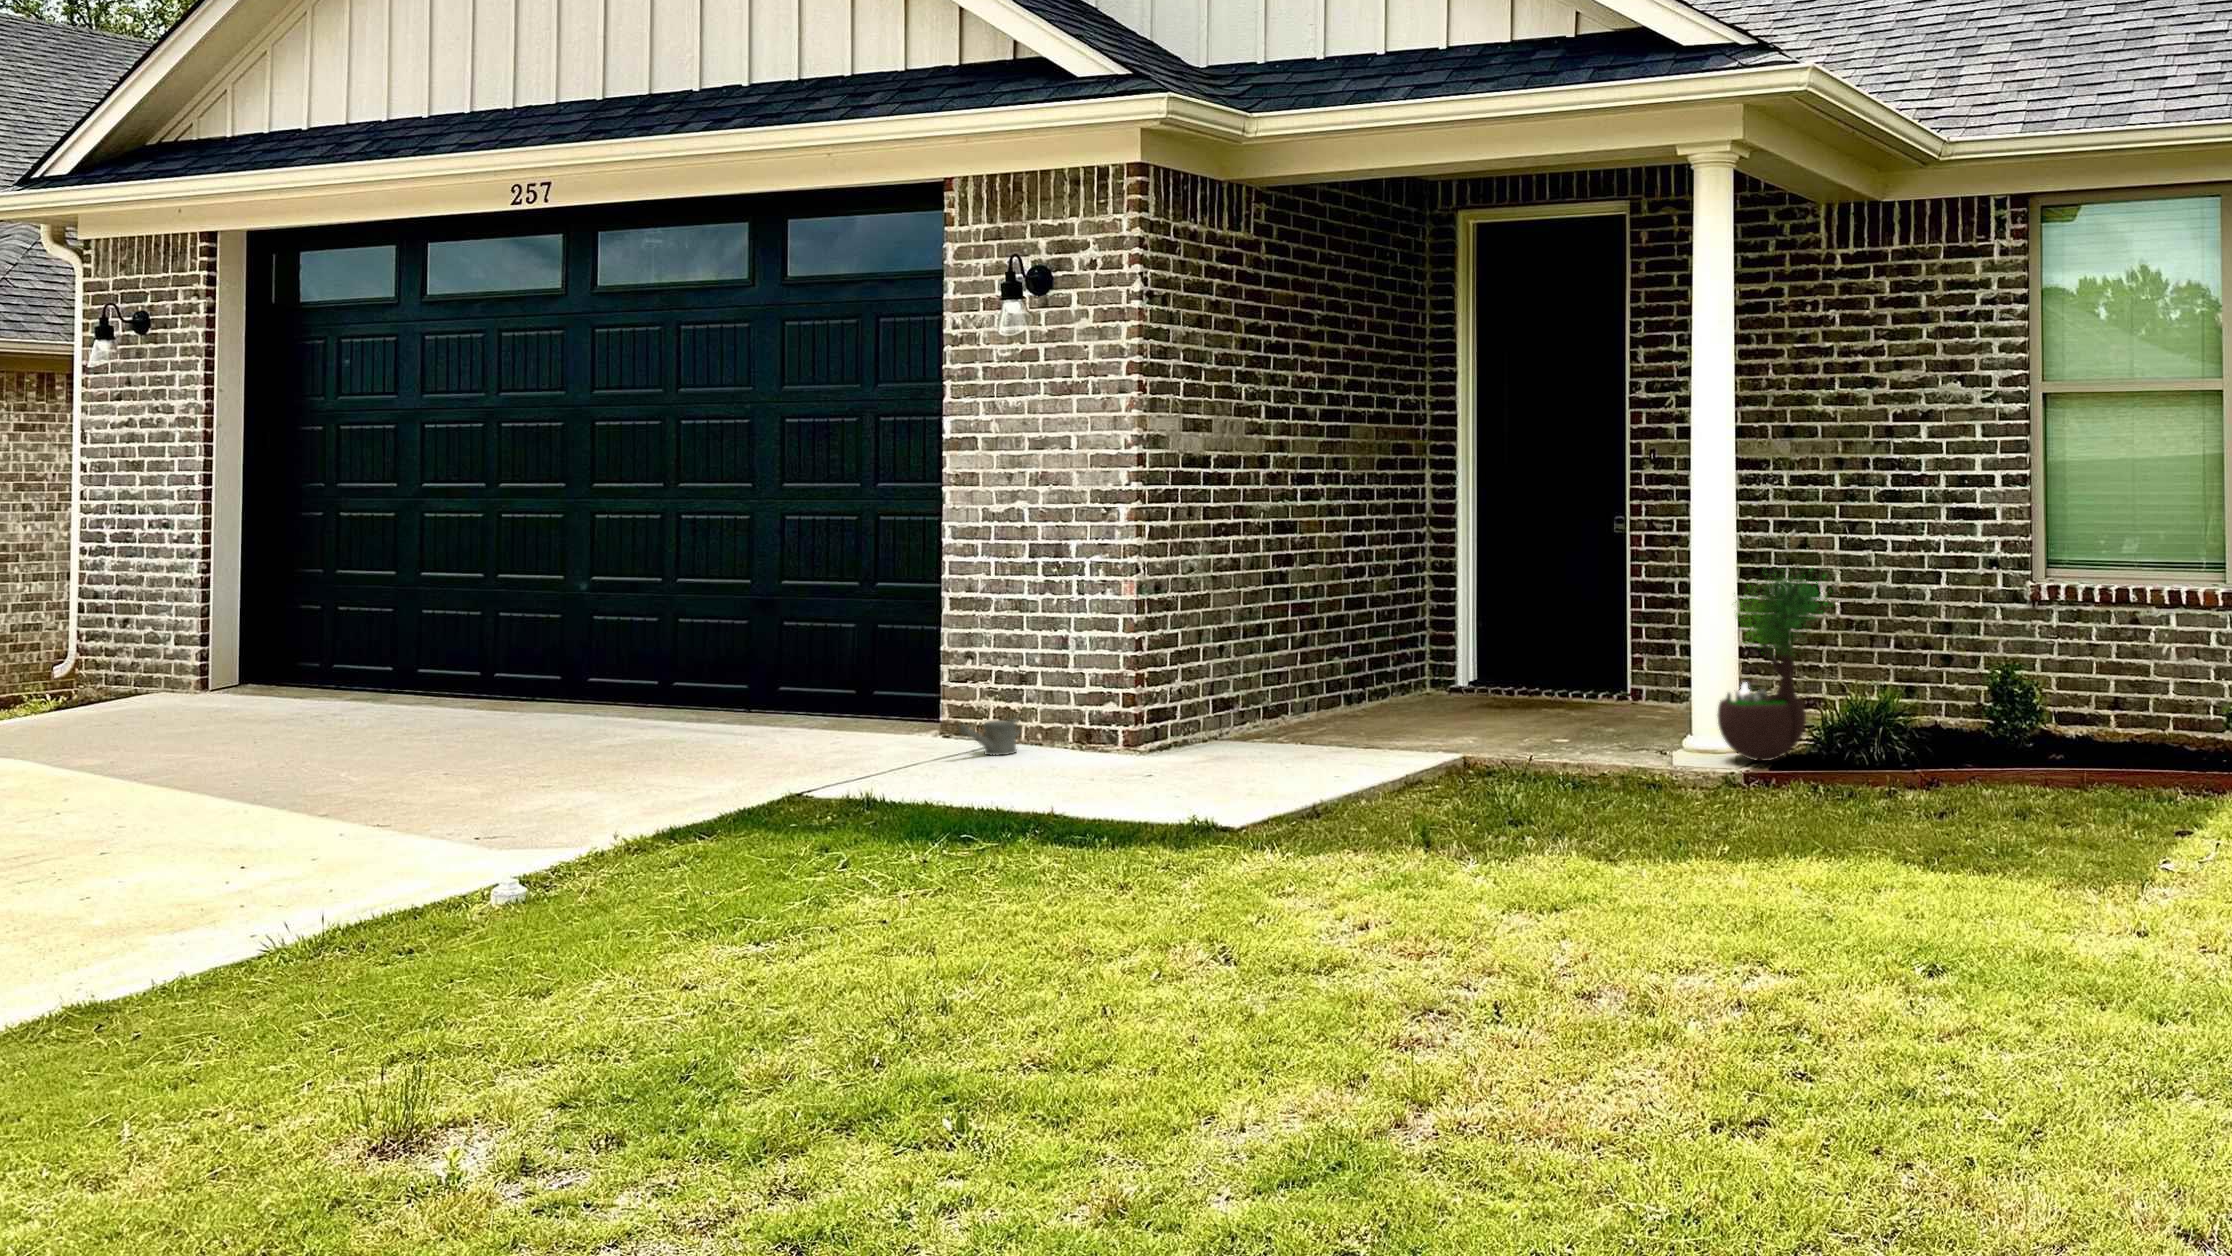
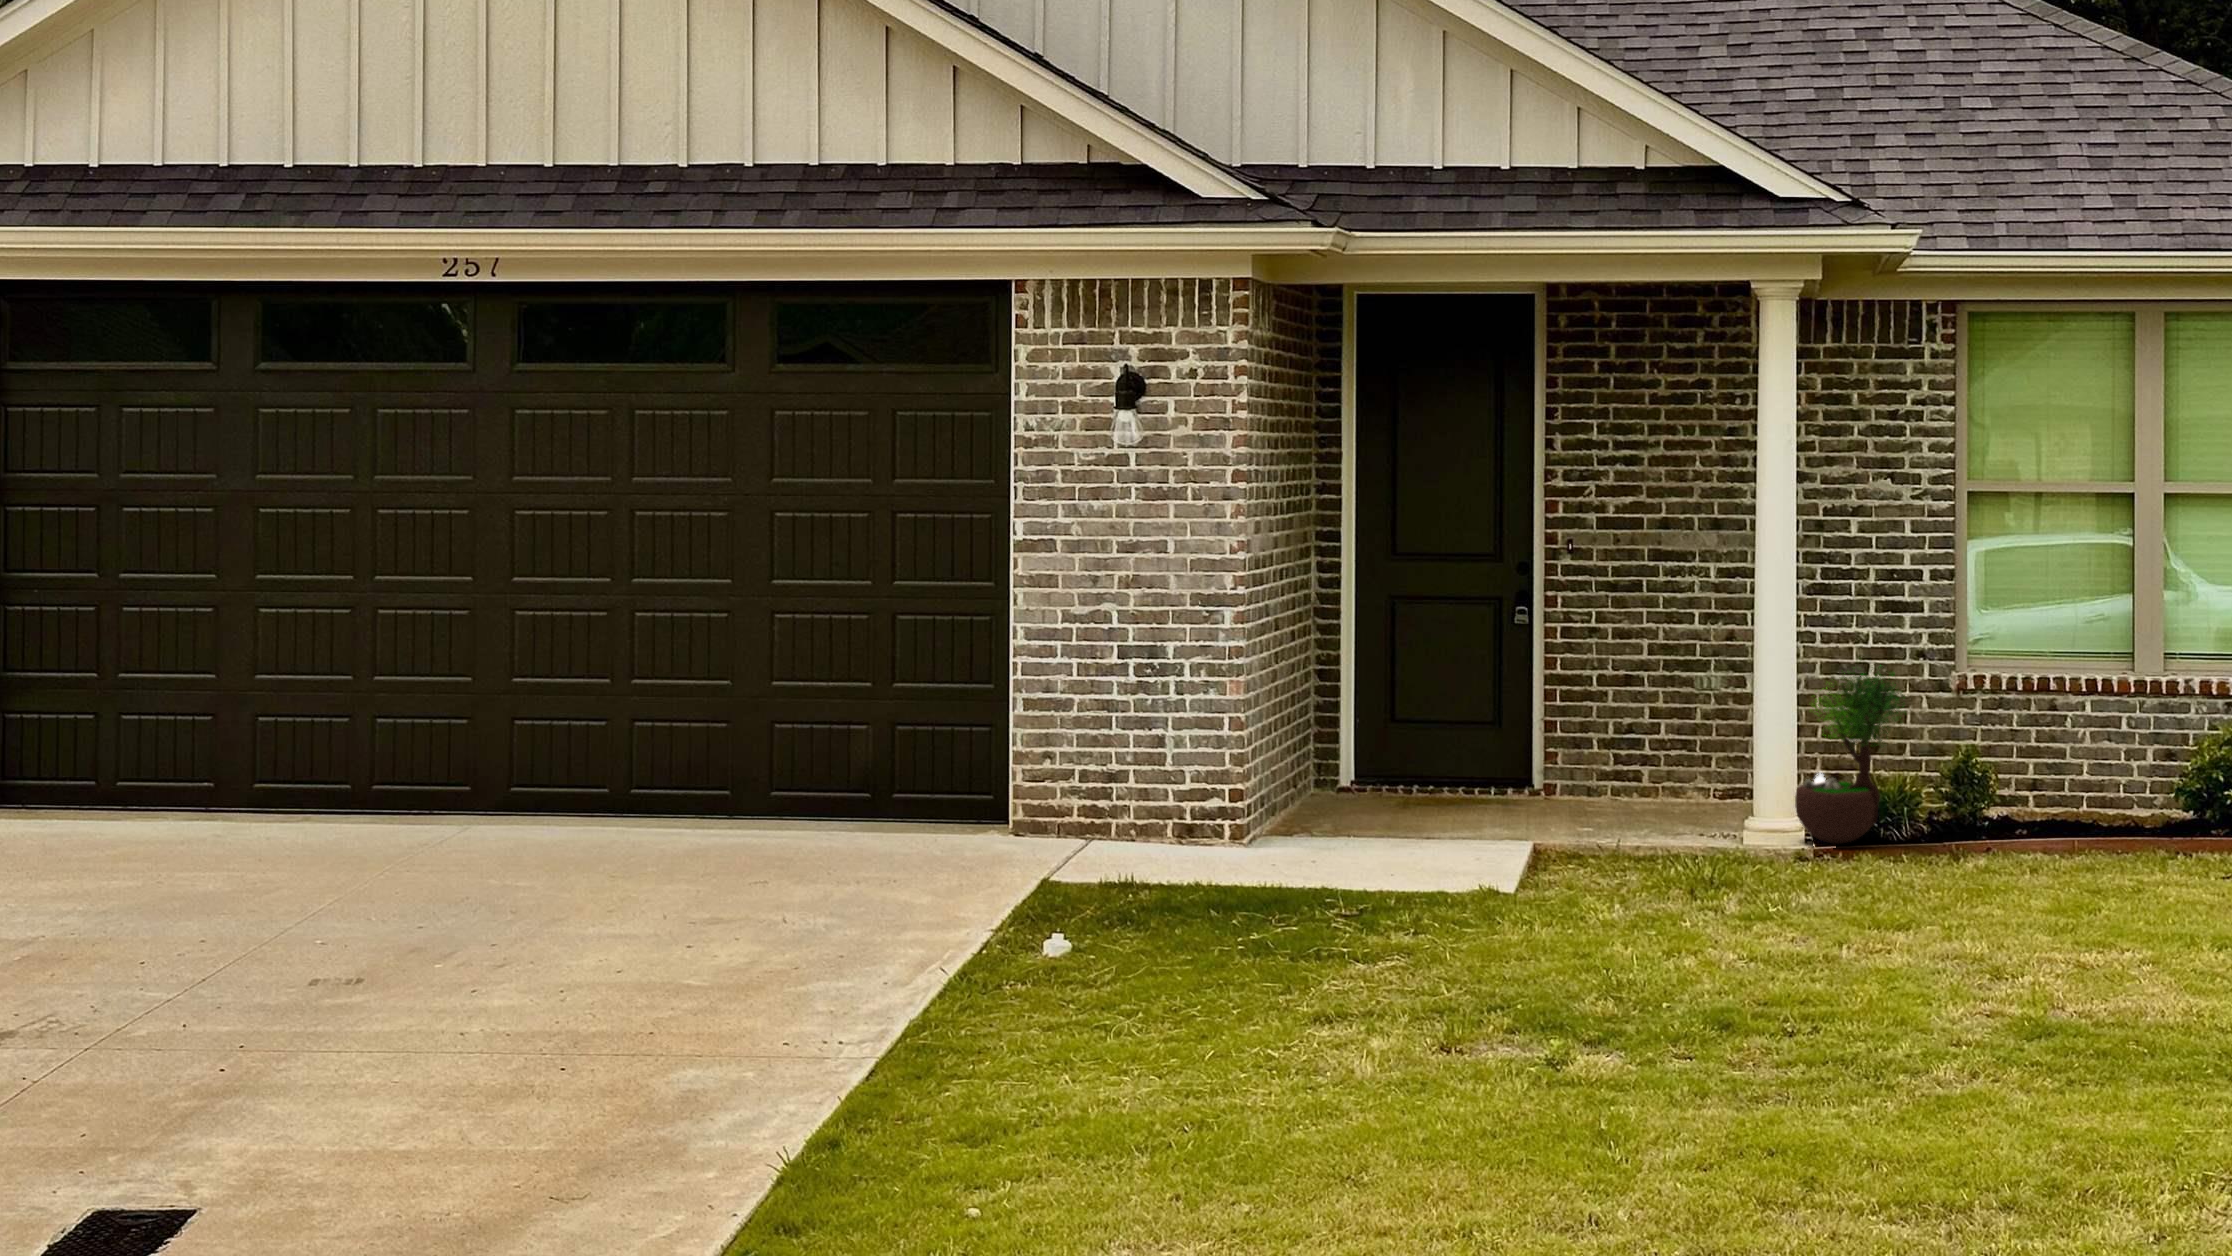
watering can: present [960,719,1021,755] -> none [1081,823,1114,862]

